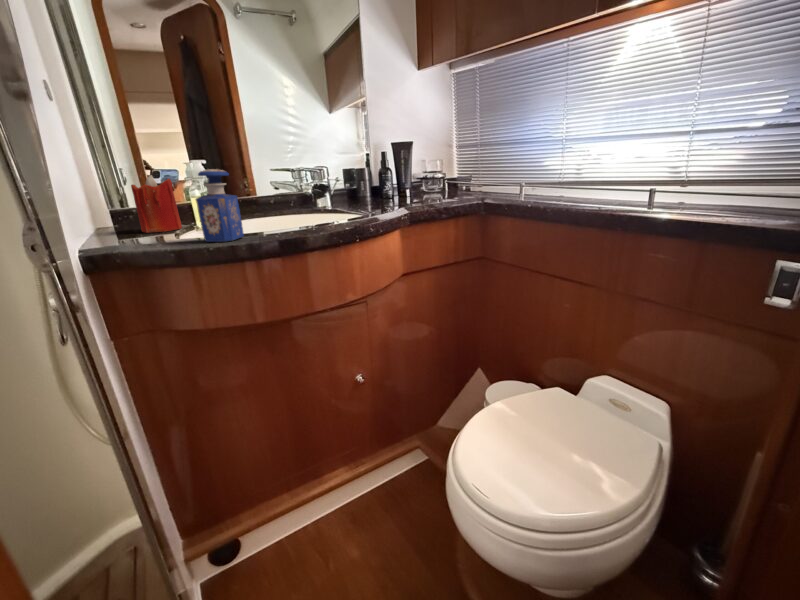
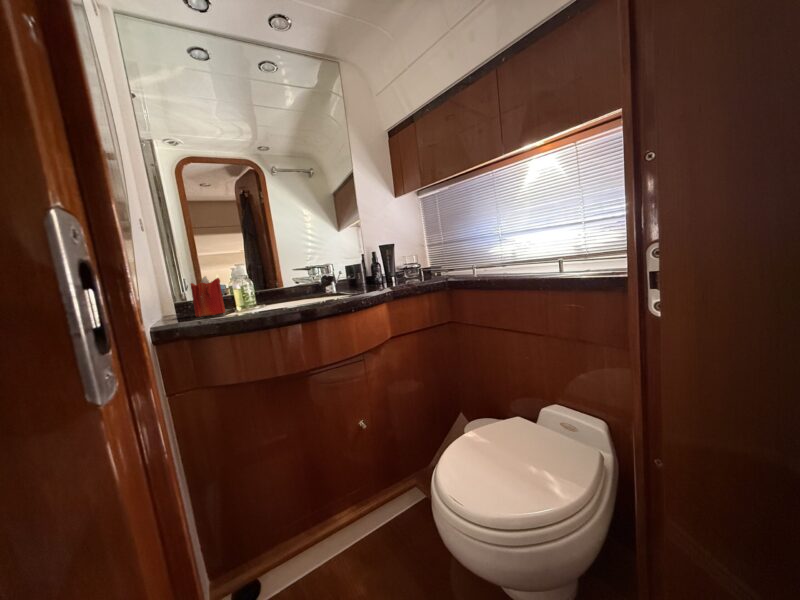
perfume bottle: present [196,169,244,242] -> none [236,266,270,317]

